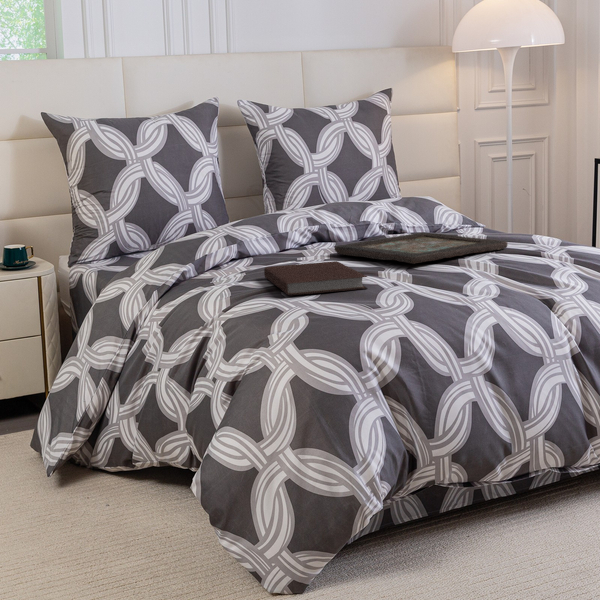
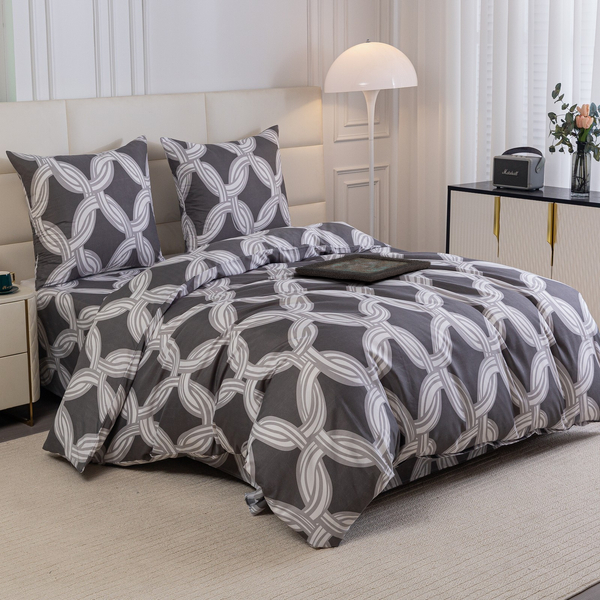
notebook: present [264,261,367,295] -> none [255,281,348,310]

